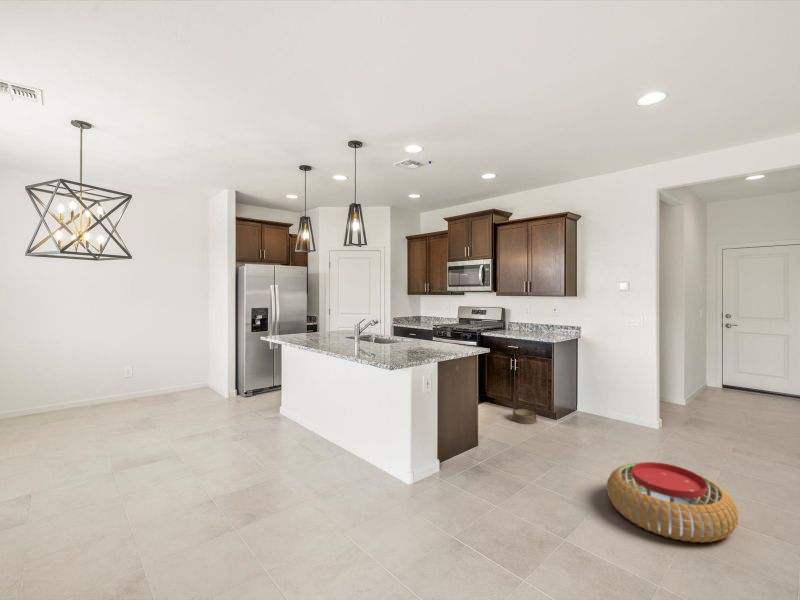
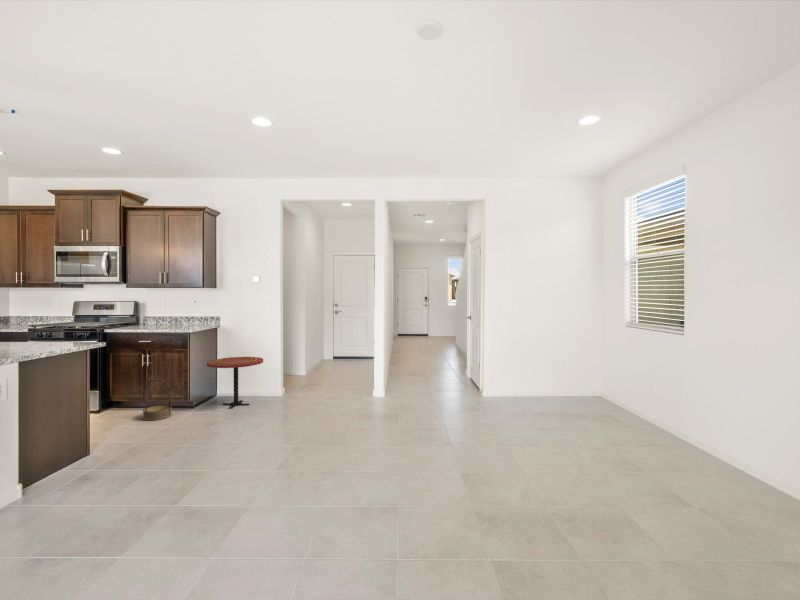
side table: none [569,370,633,428] -> present [207,357,263,409]
pouf: present [607,462,738,543] -> none [229,418,323,475]

